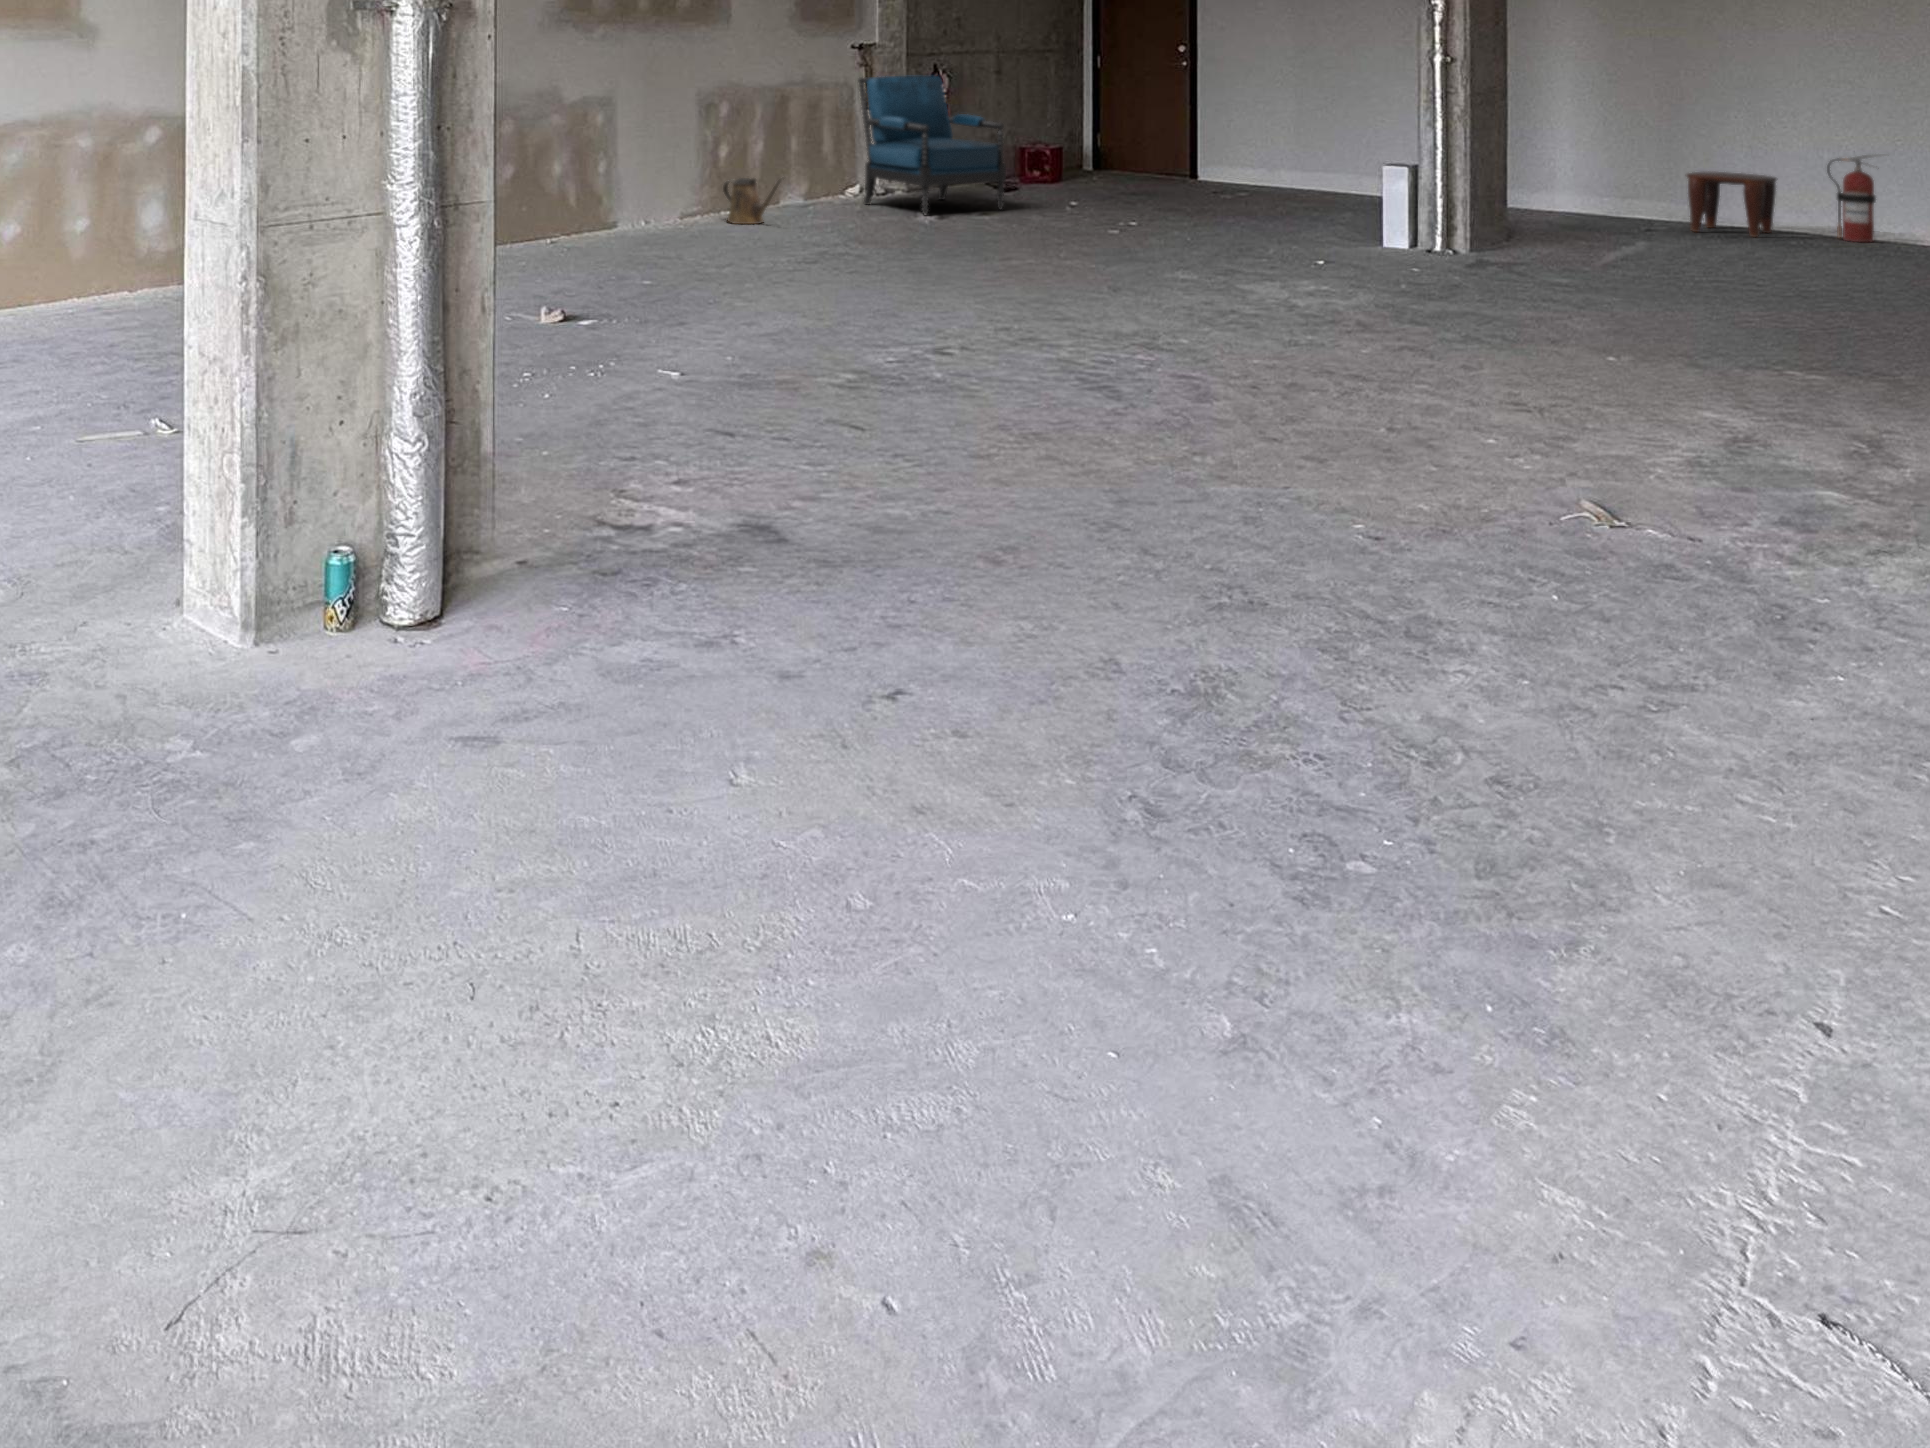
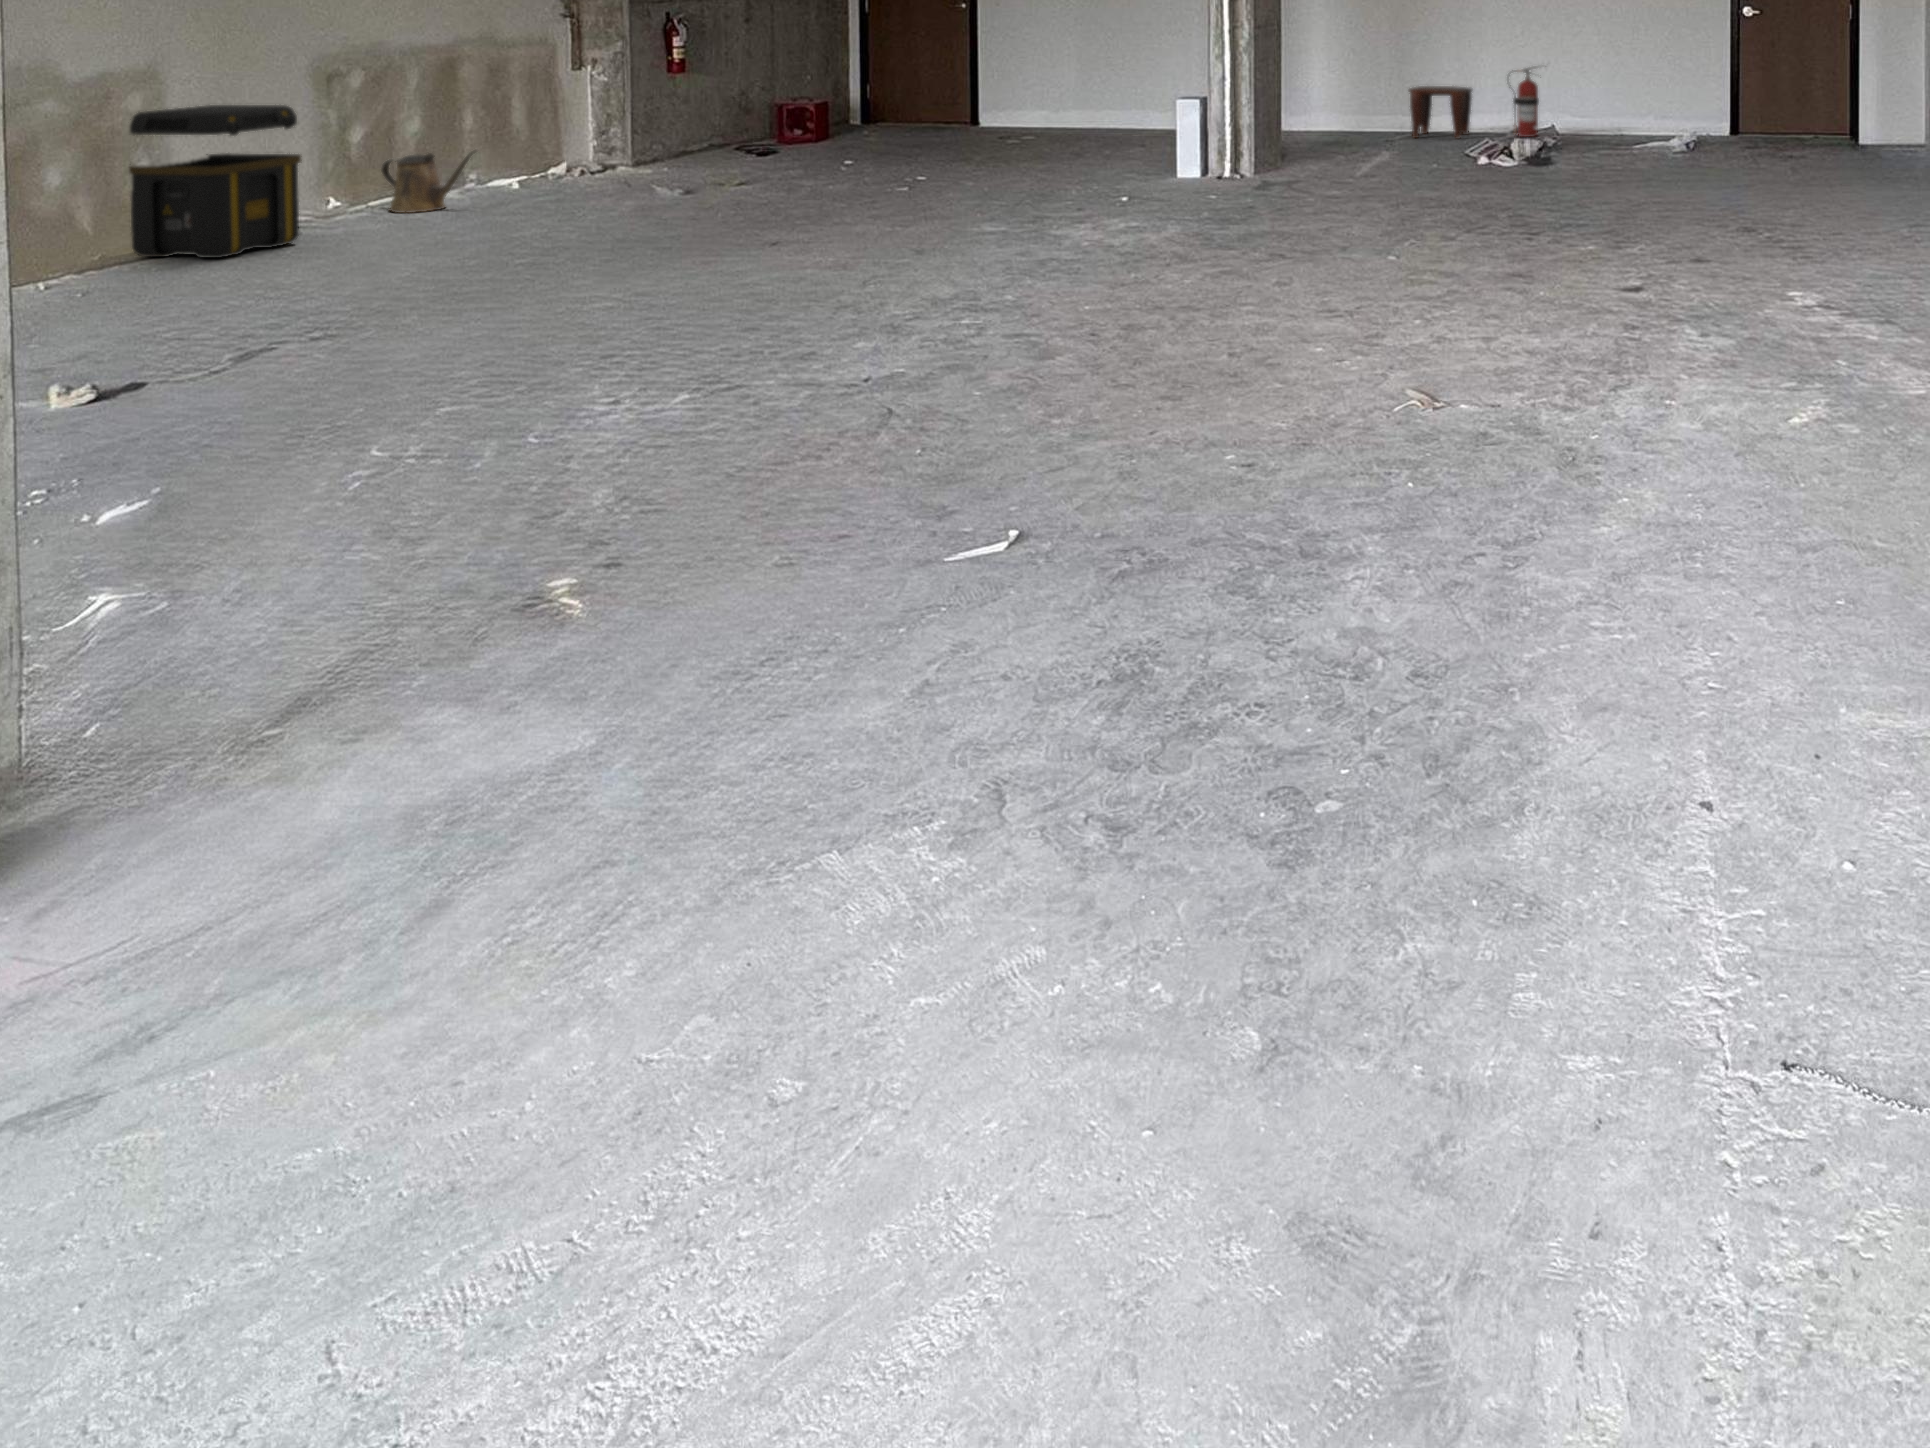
chair: present [858,76,1006,215] -> none [574,21,770,181]
toolbox: none [571,131,671,245] -> present [129,105,302,258]

